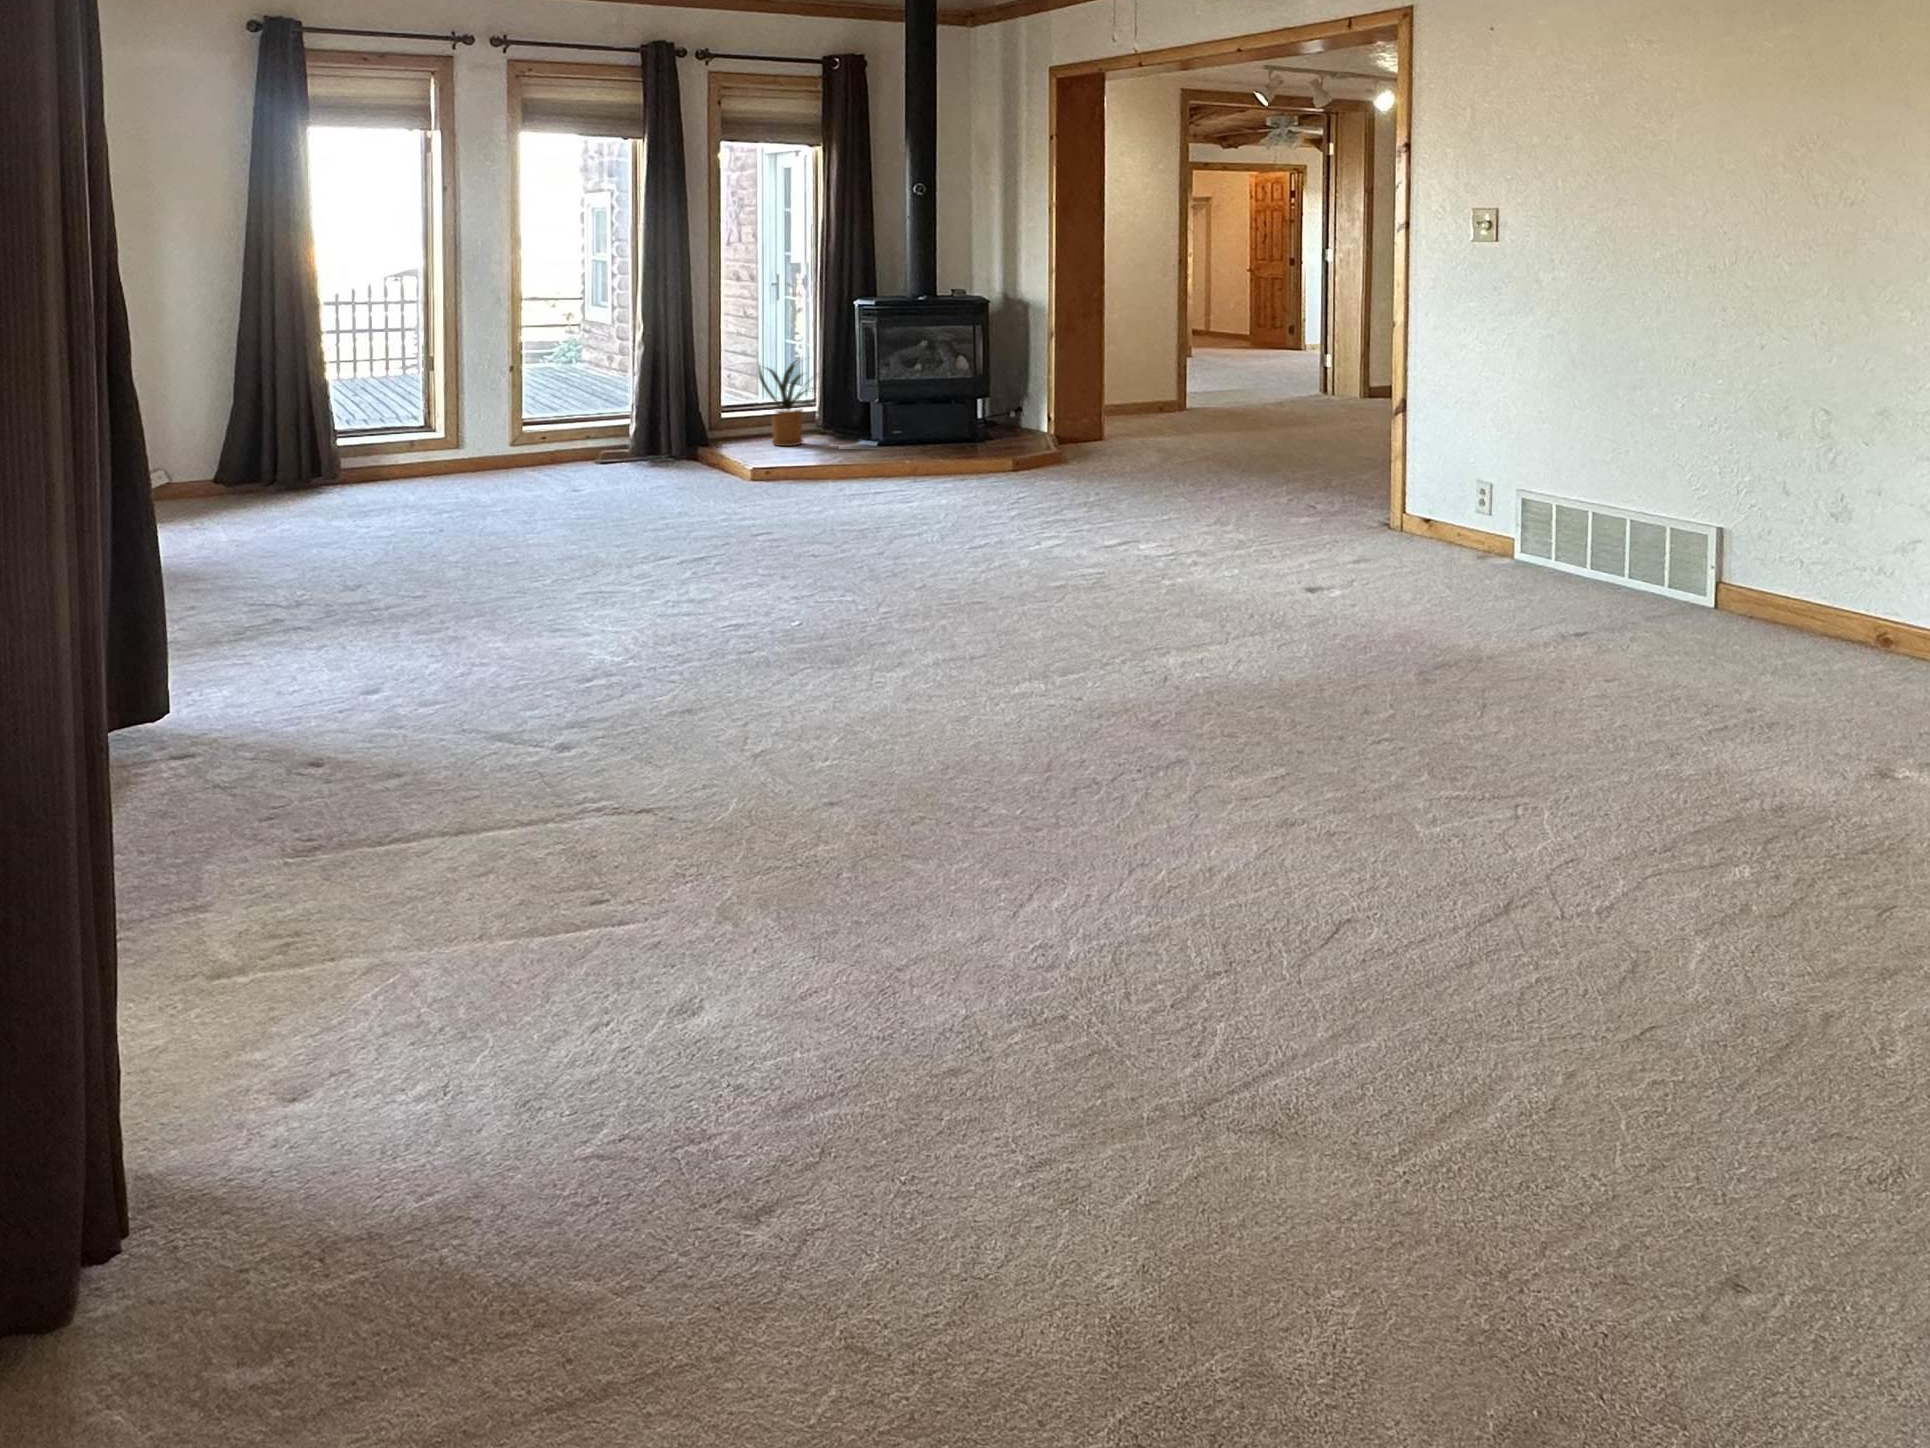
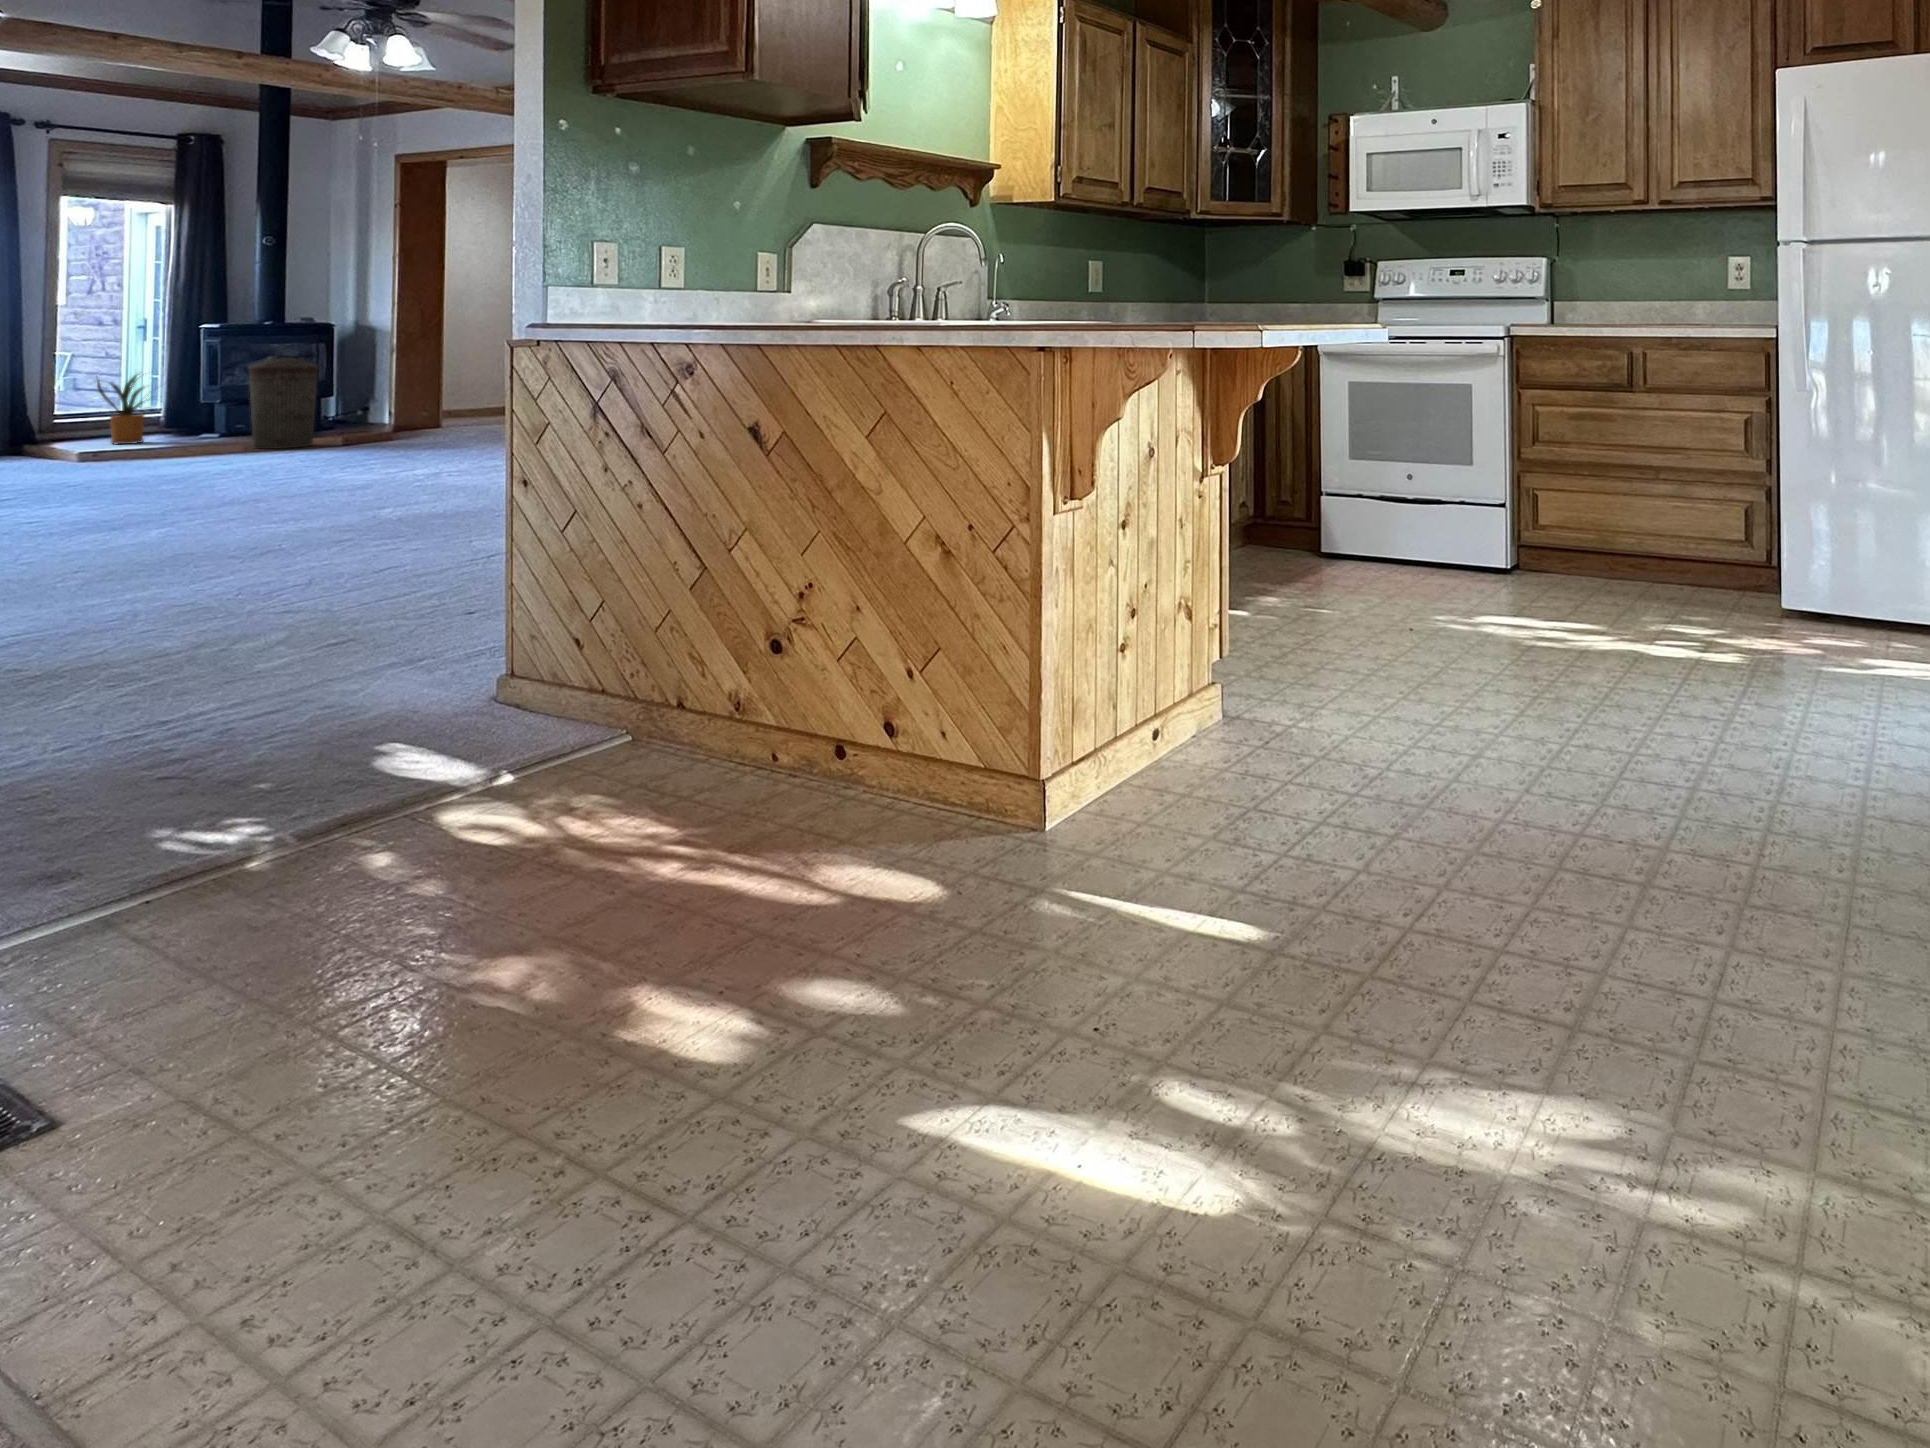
trash can: none [908,341,981,469] -> present [248,356,318,449]

